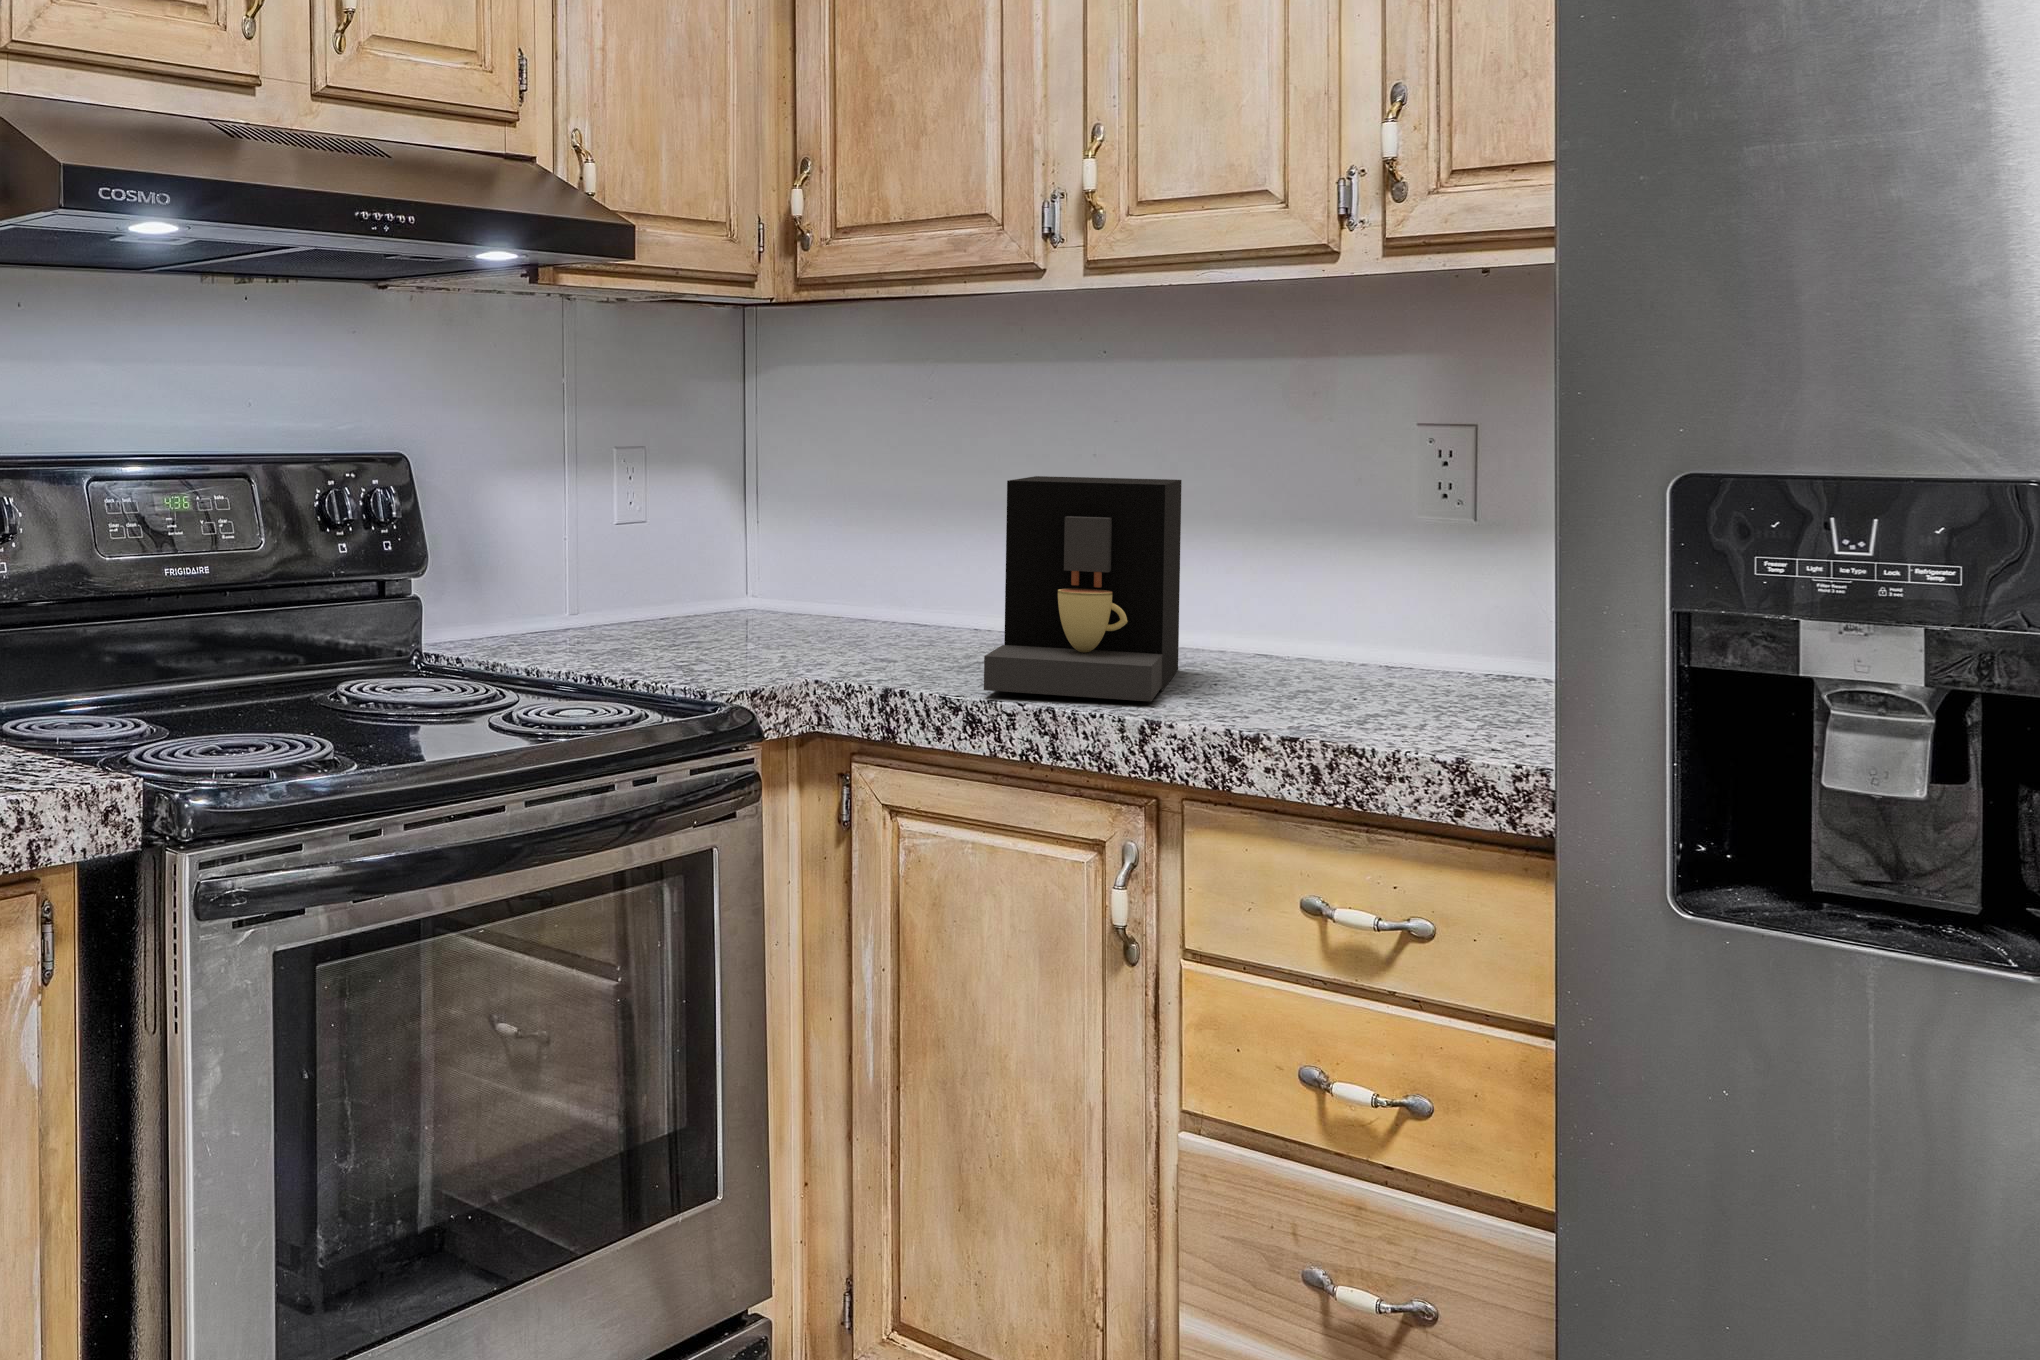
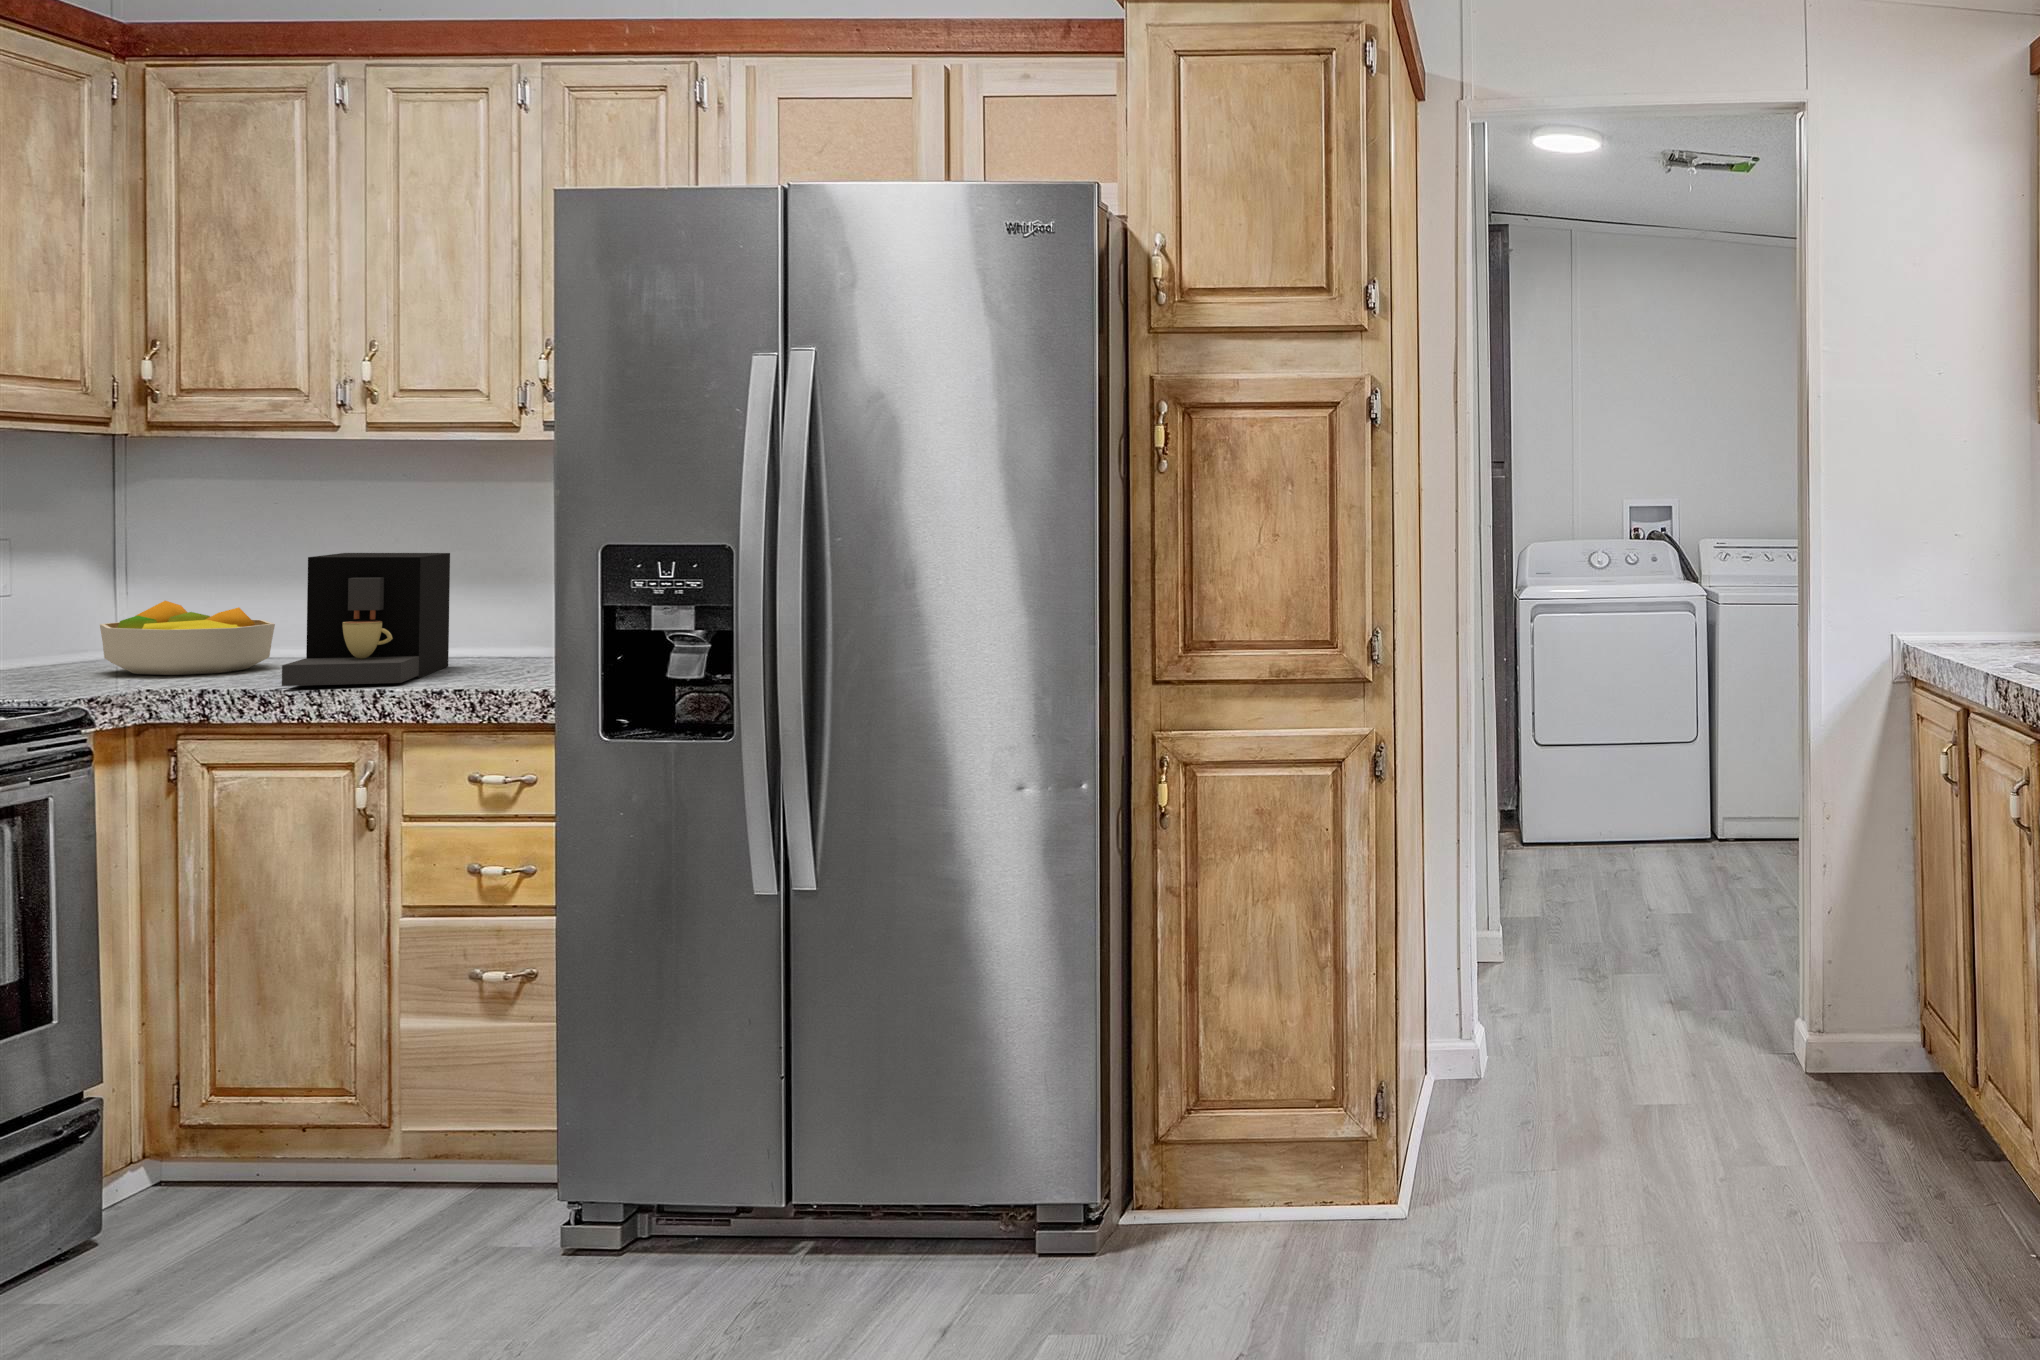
fruit bowl: none [738,540,938,653] -> present [100,601,275,675]

